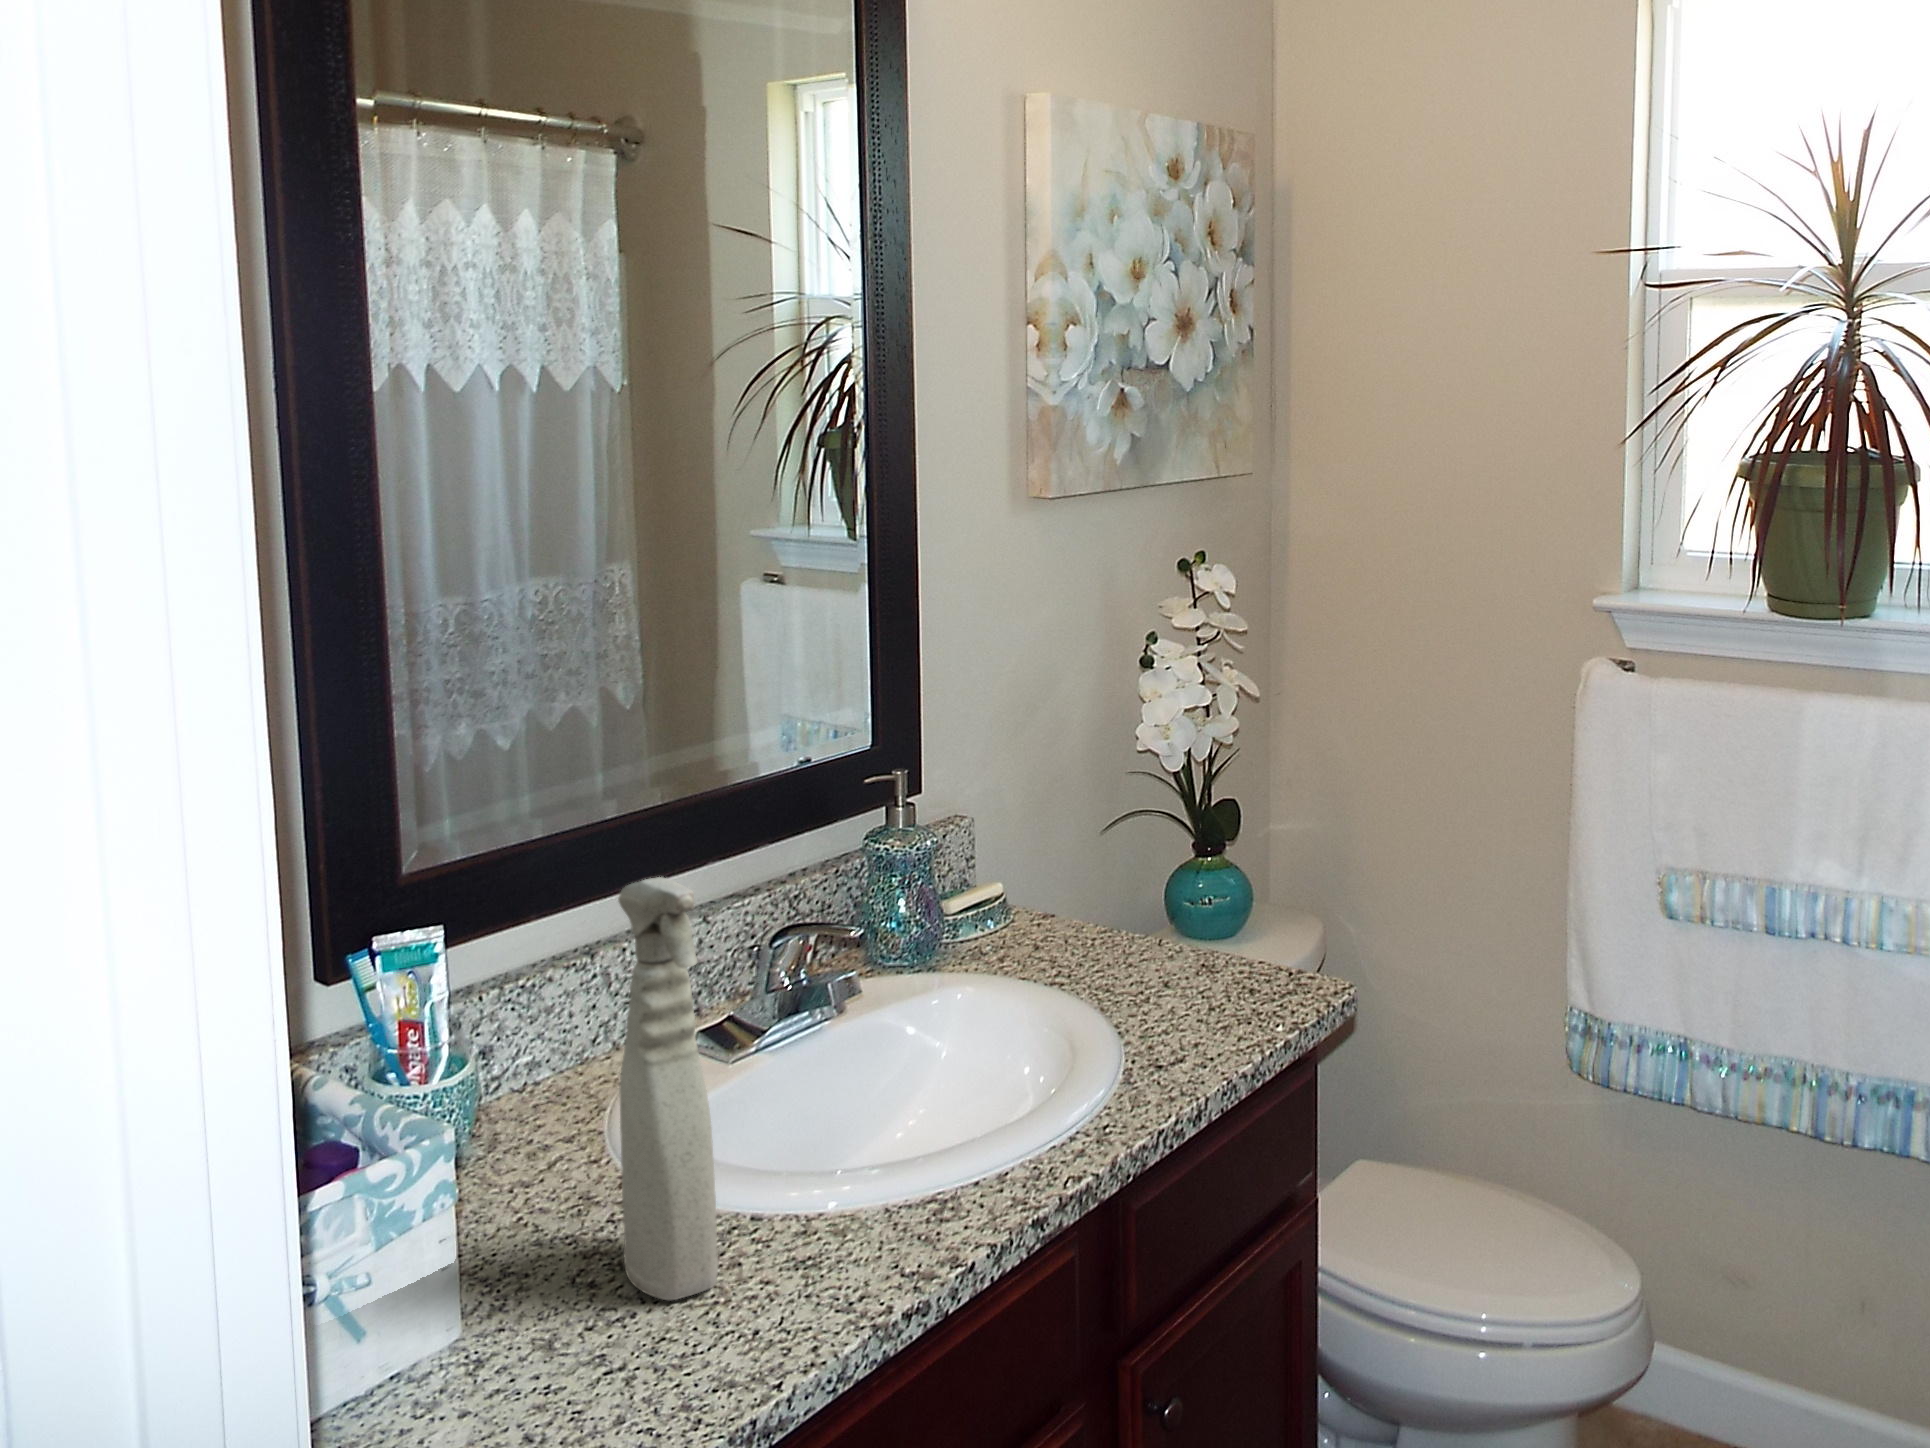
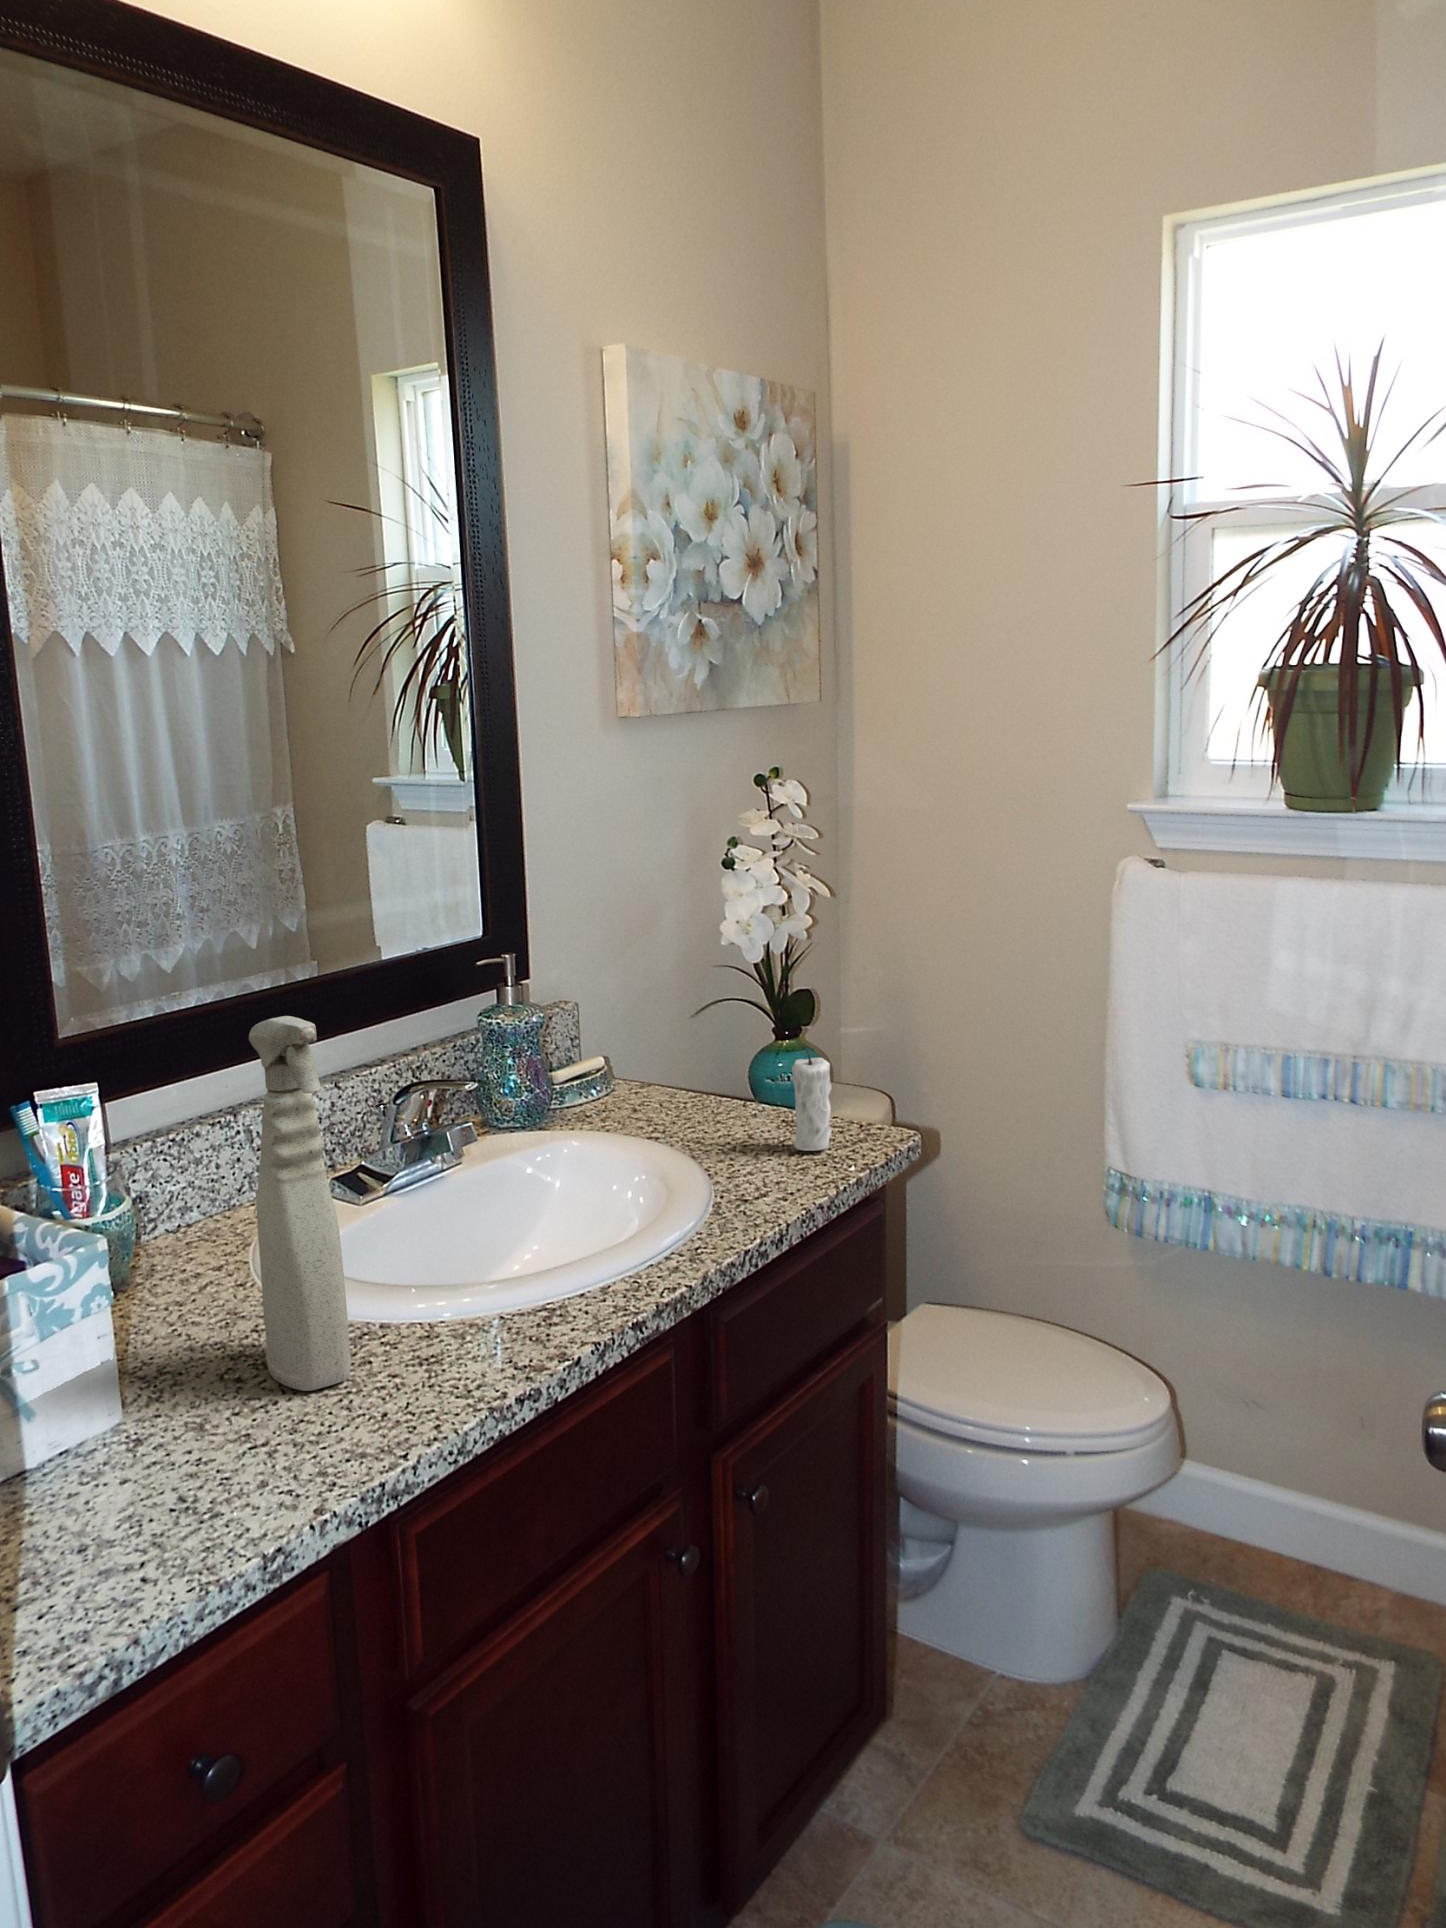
candle: none [1214,881,1259,1006] -> present [792,1047,832,1151]

